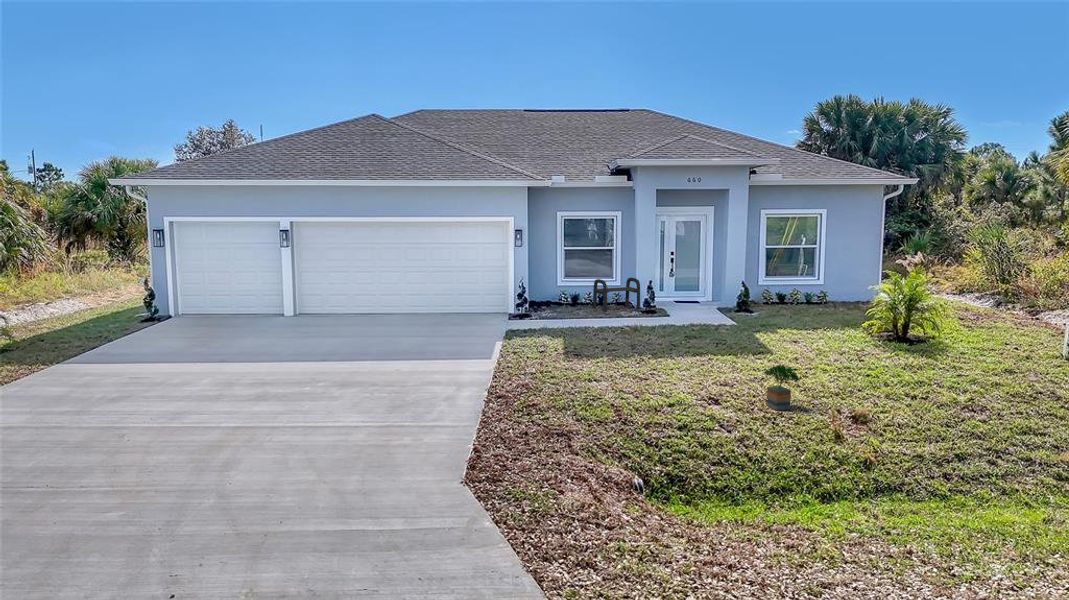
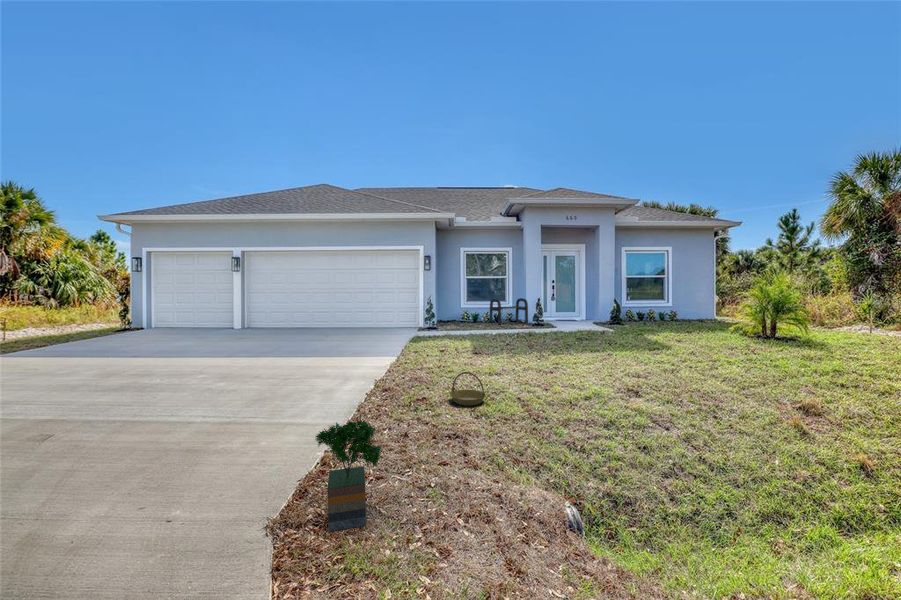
potted tree: present [765,365,799,410] -> present [315,420,382,531]
basket: none [556,383,586,411] -> present [451,372,485,406]

